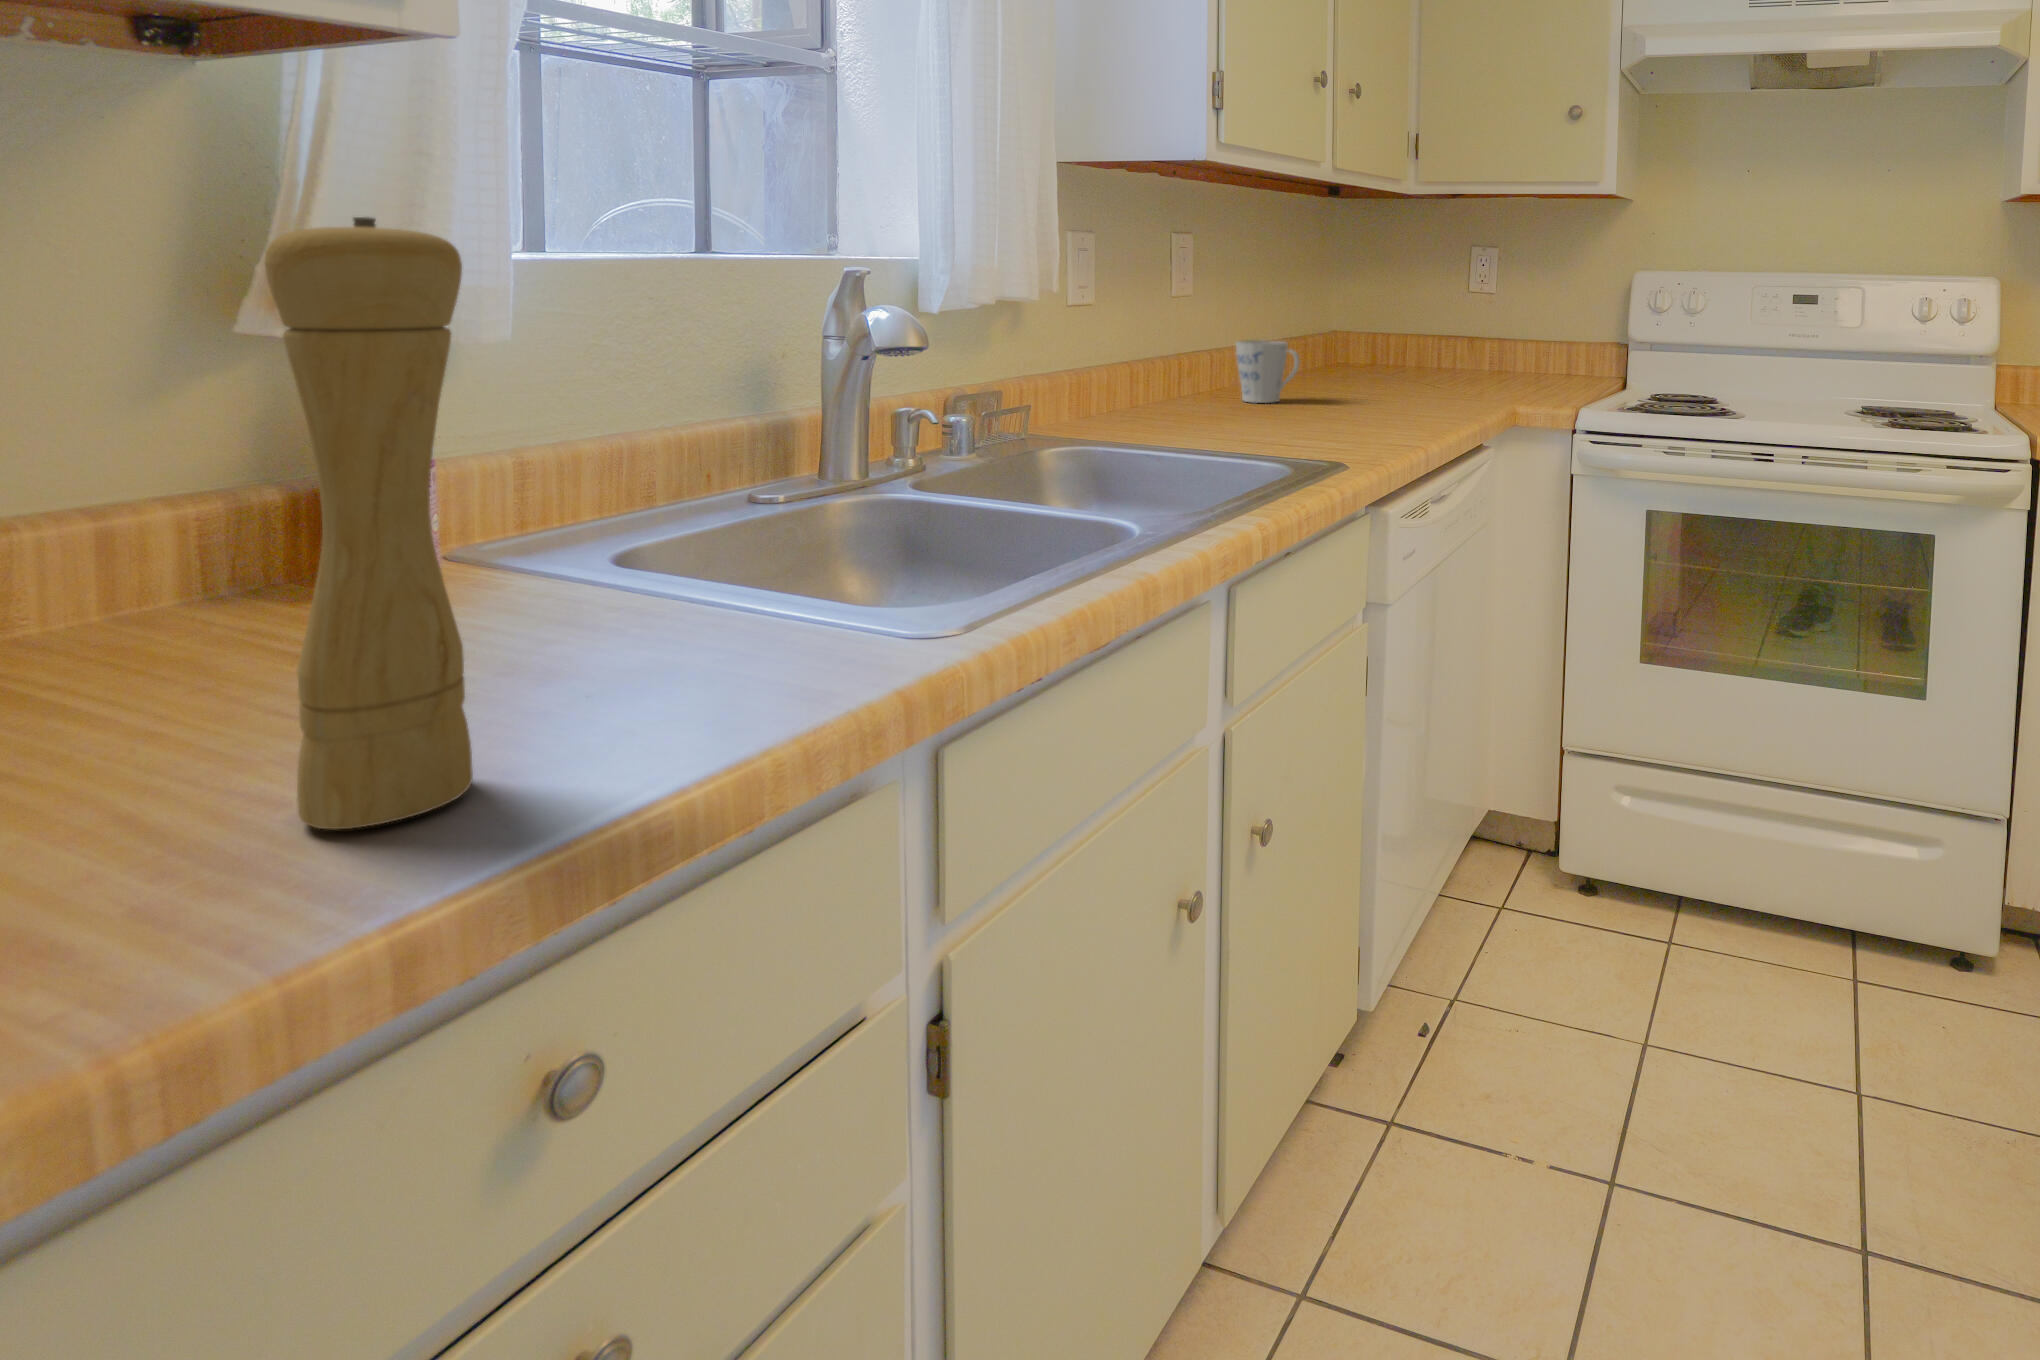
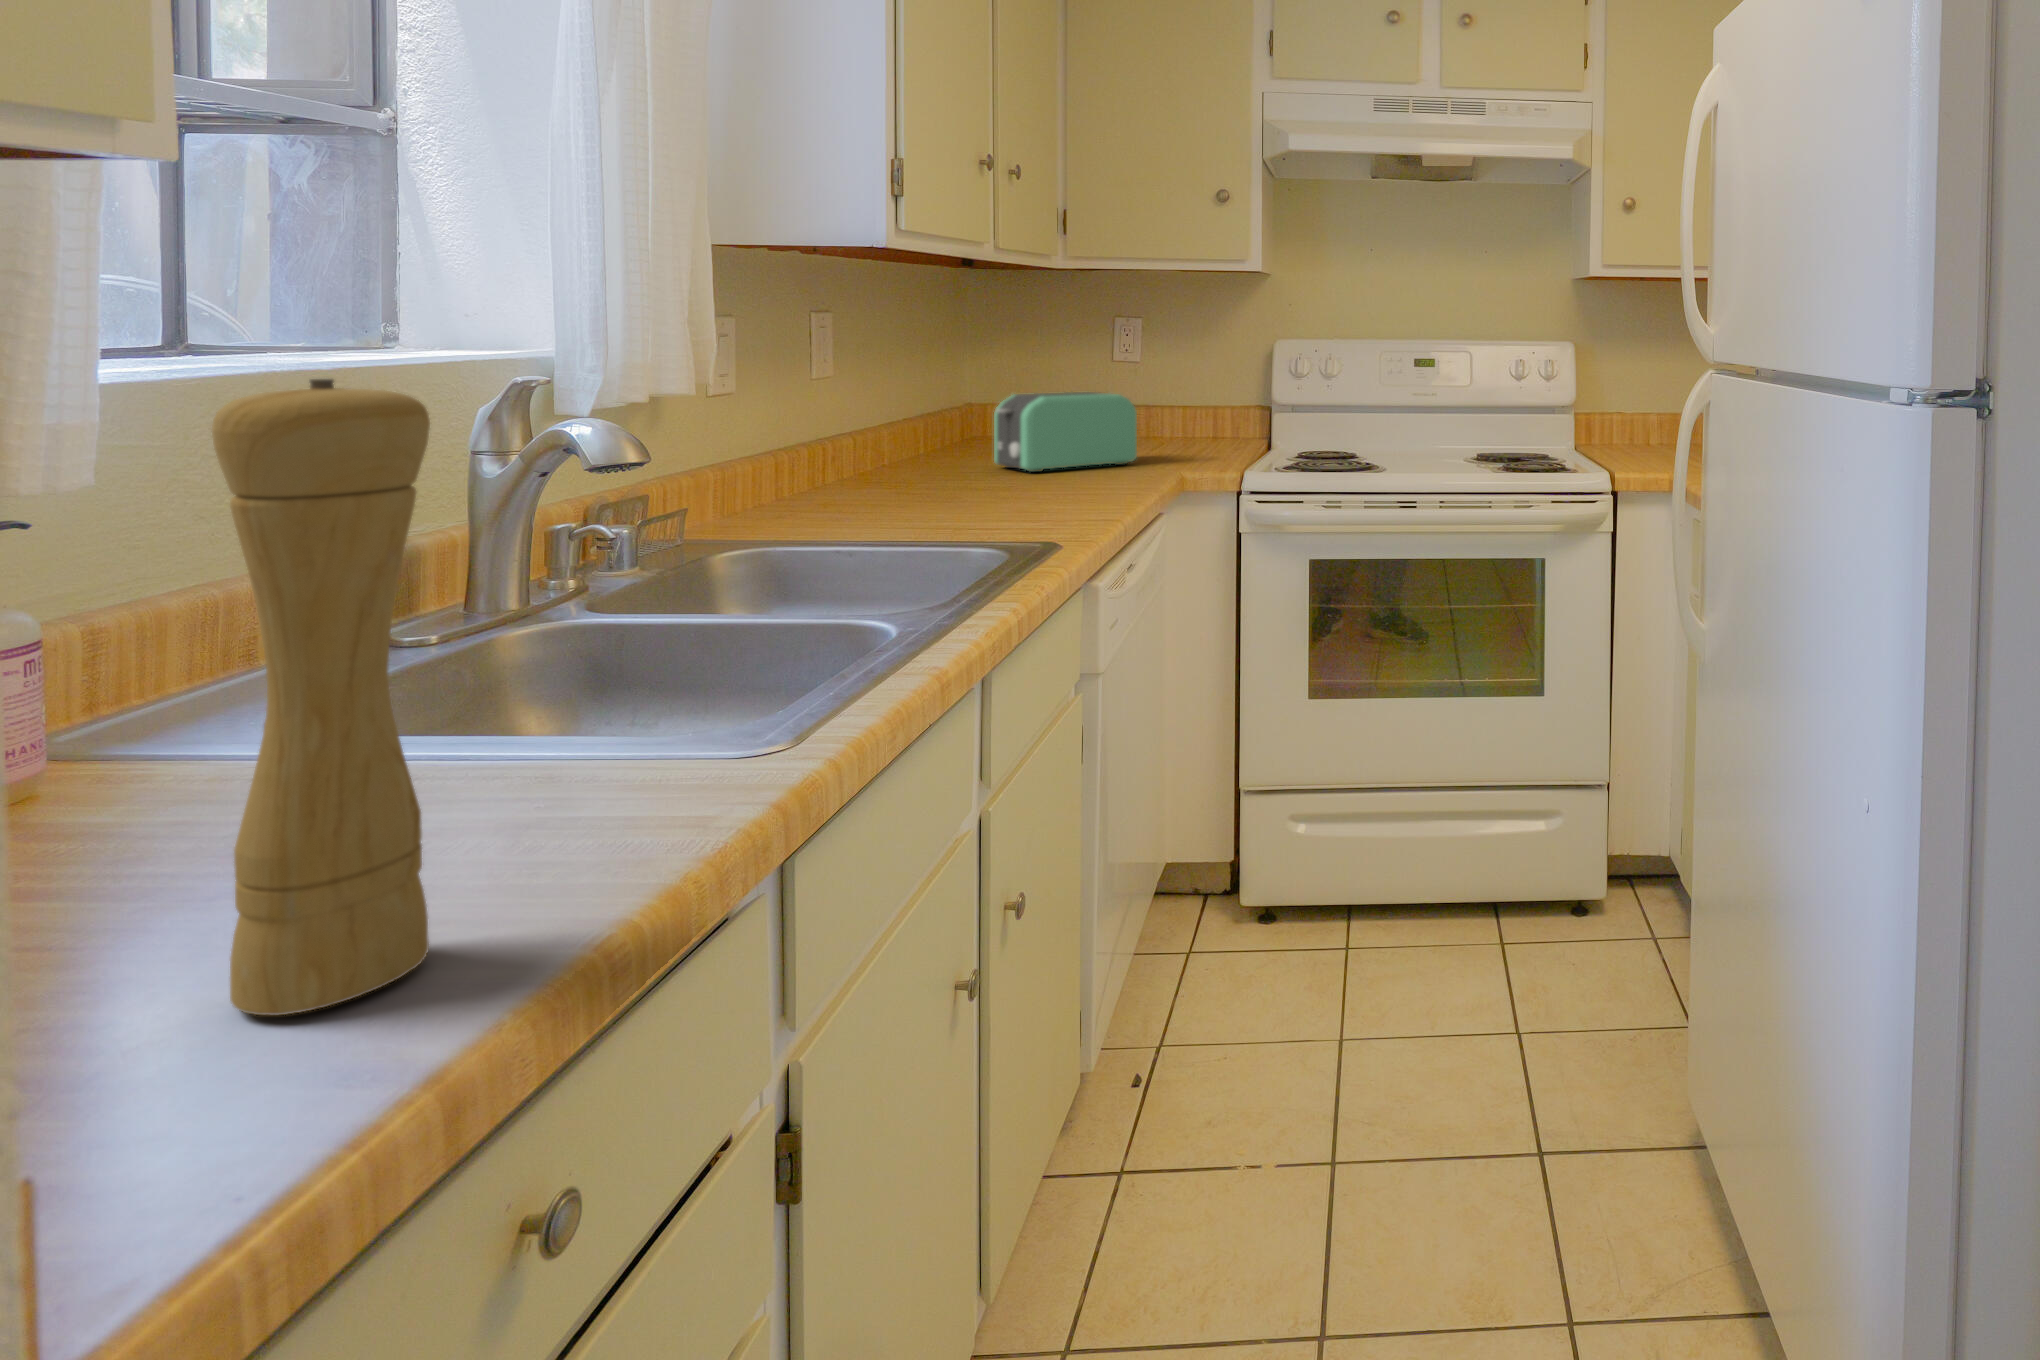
toaster: none [1341,318,1478,396] -> present [994,392,1137,472]
mug: present [1236,340,1300,403] -> none [884,422,960,488]

